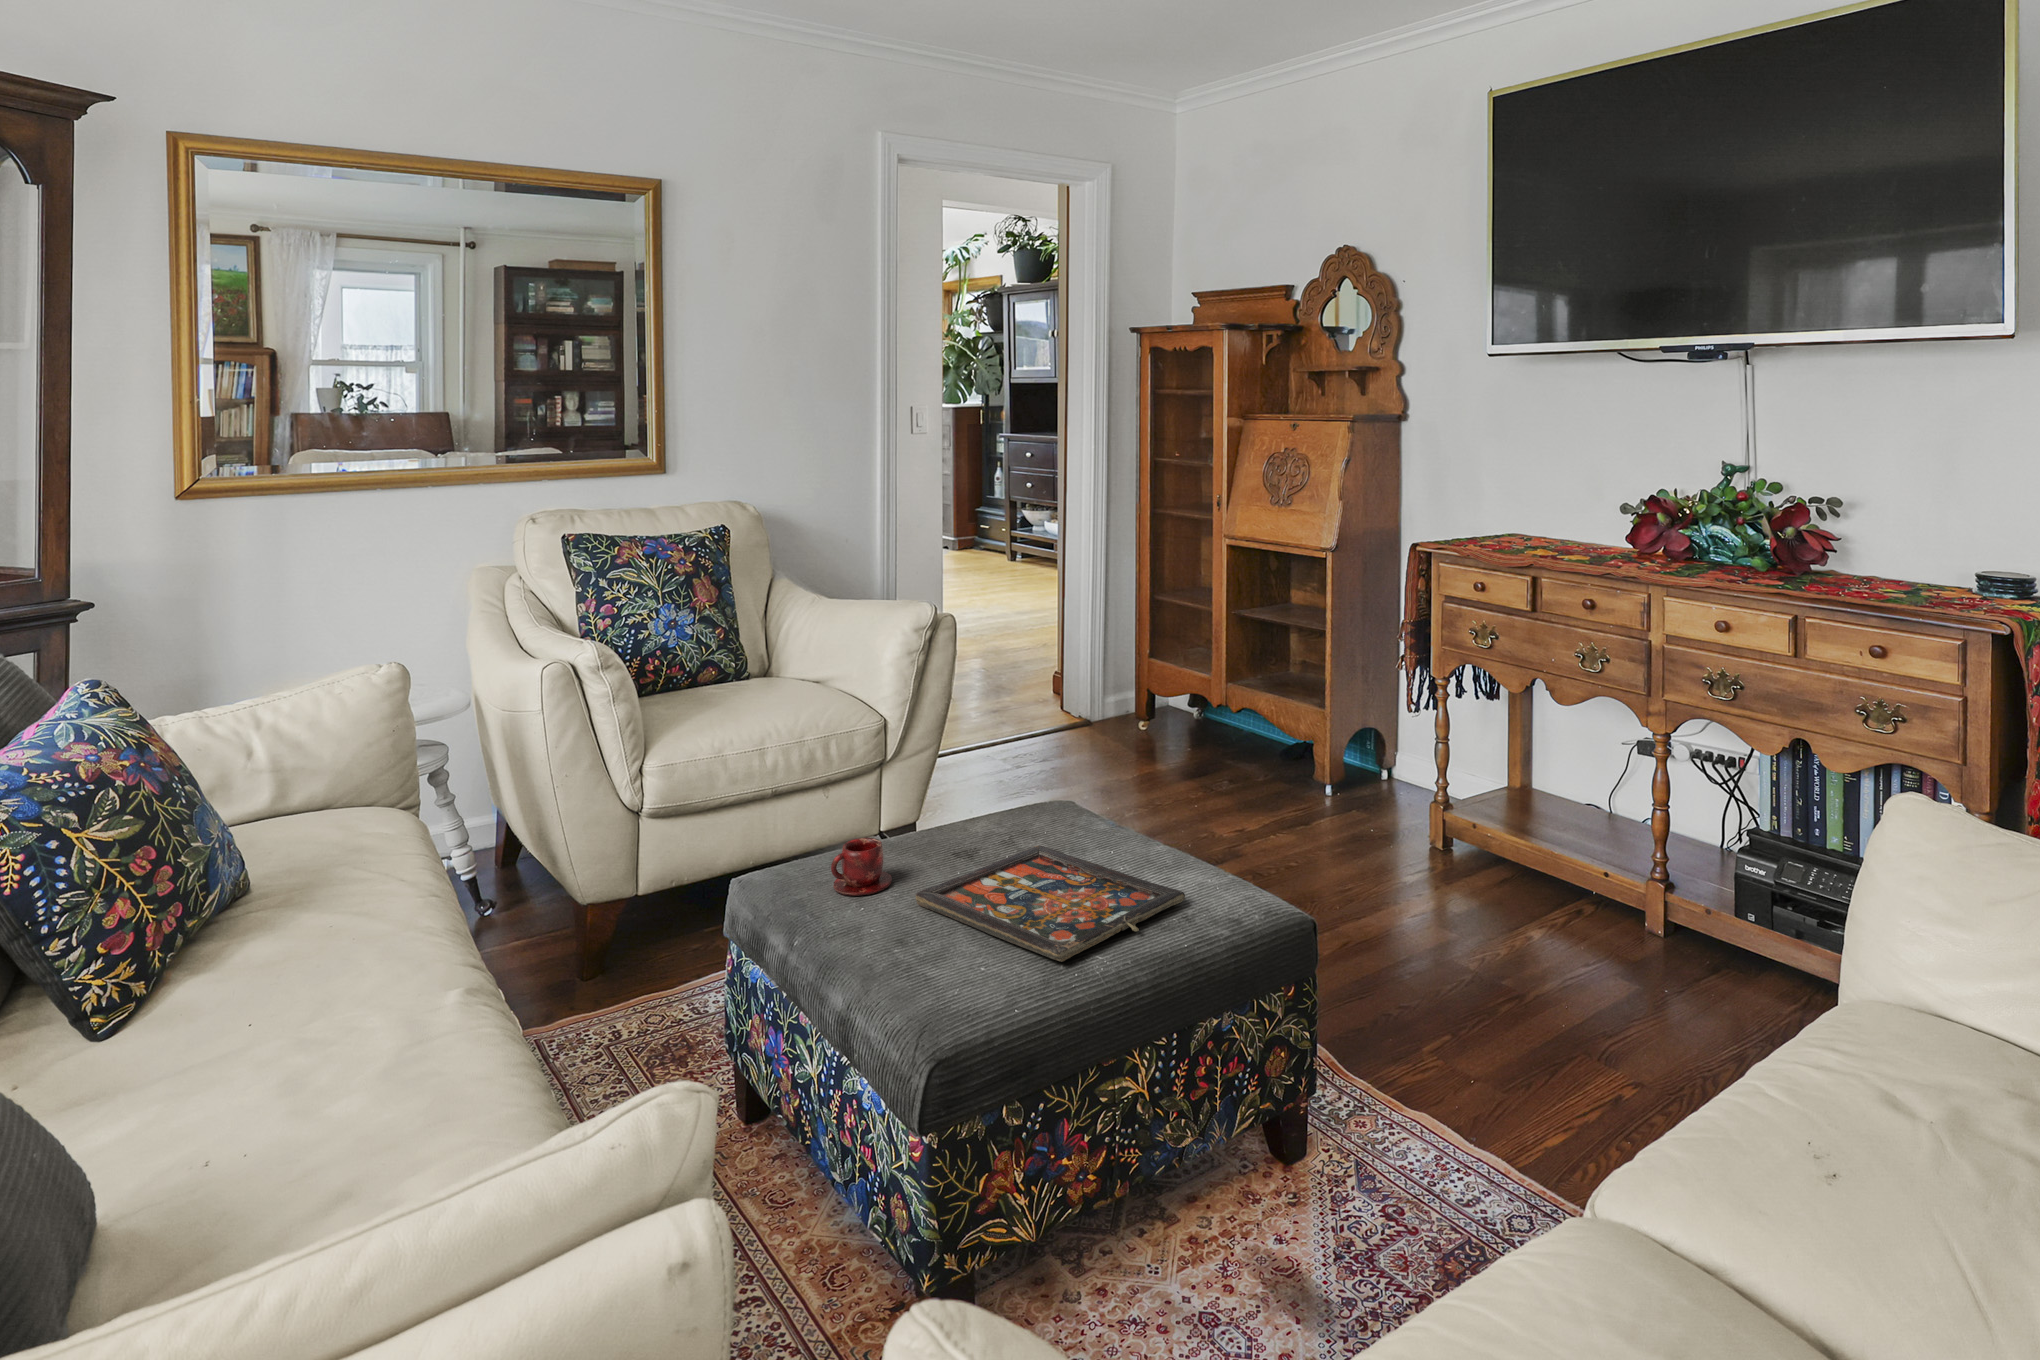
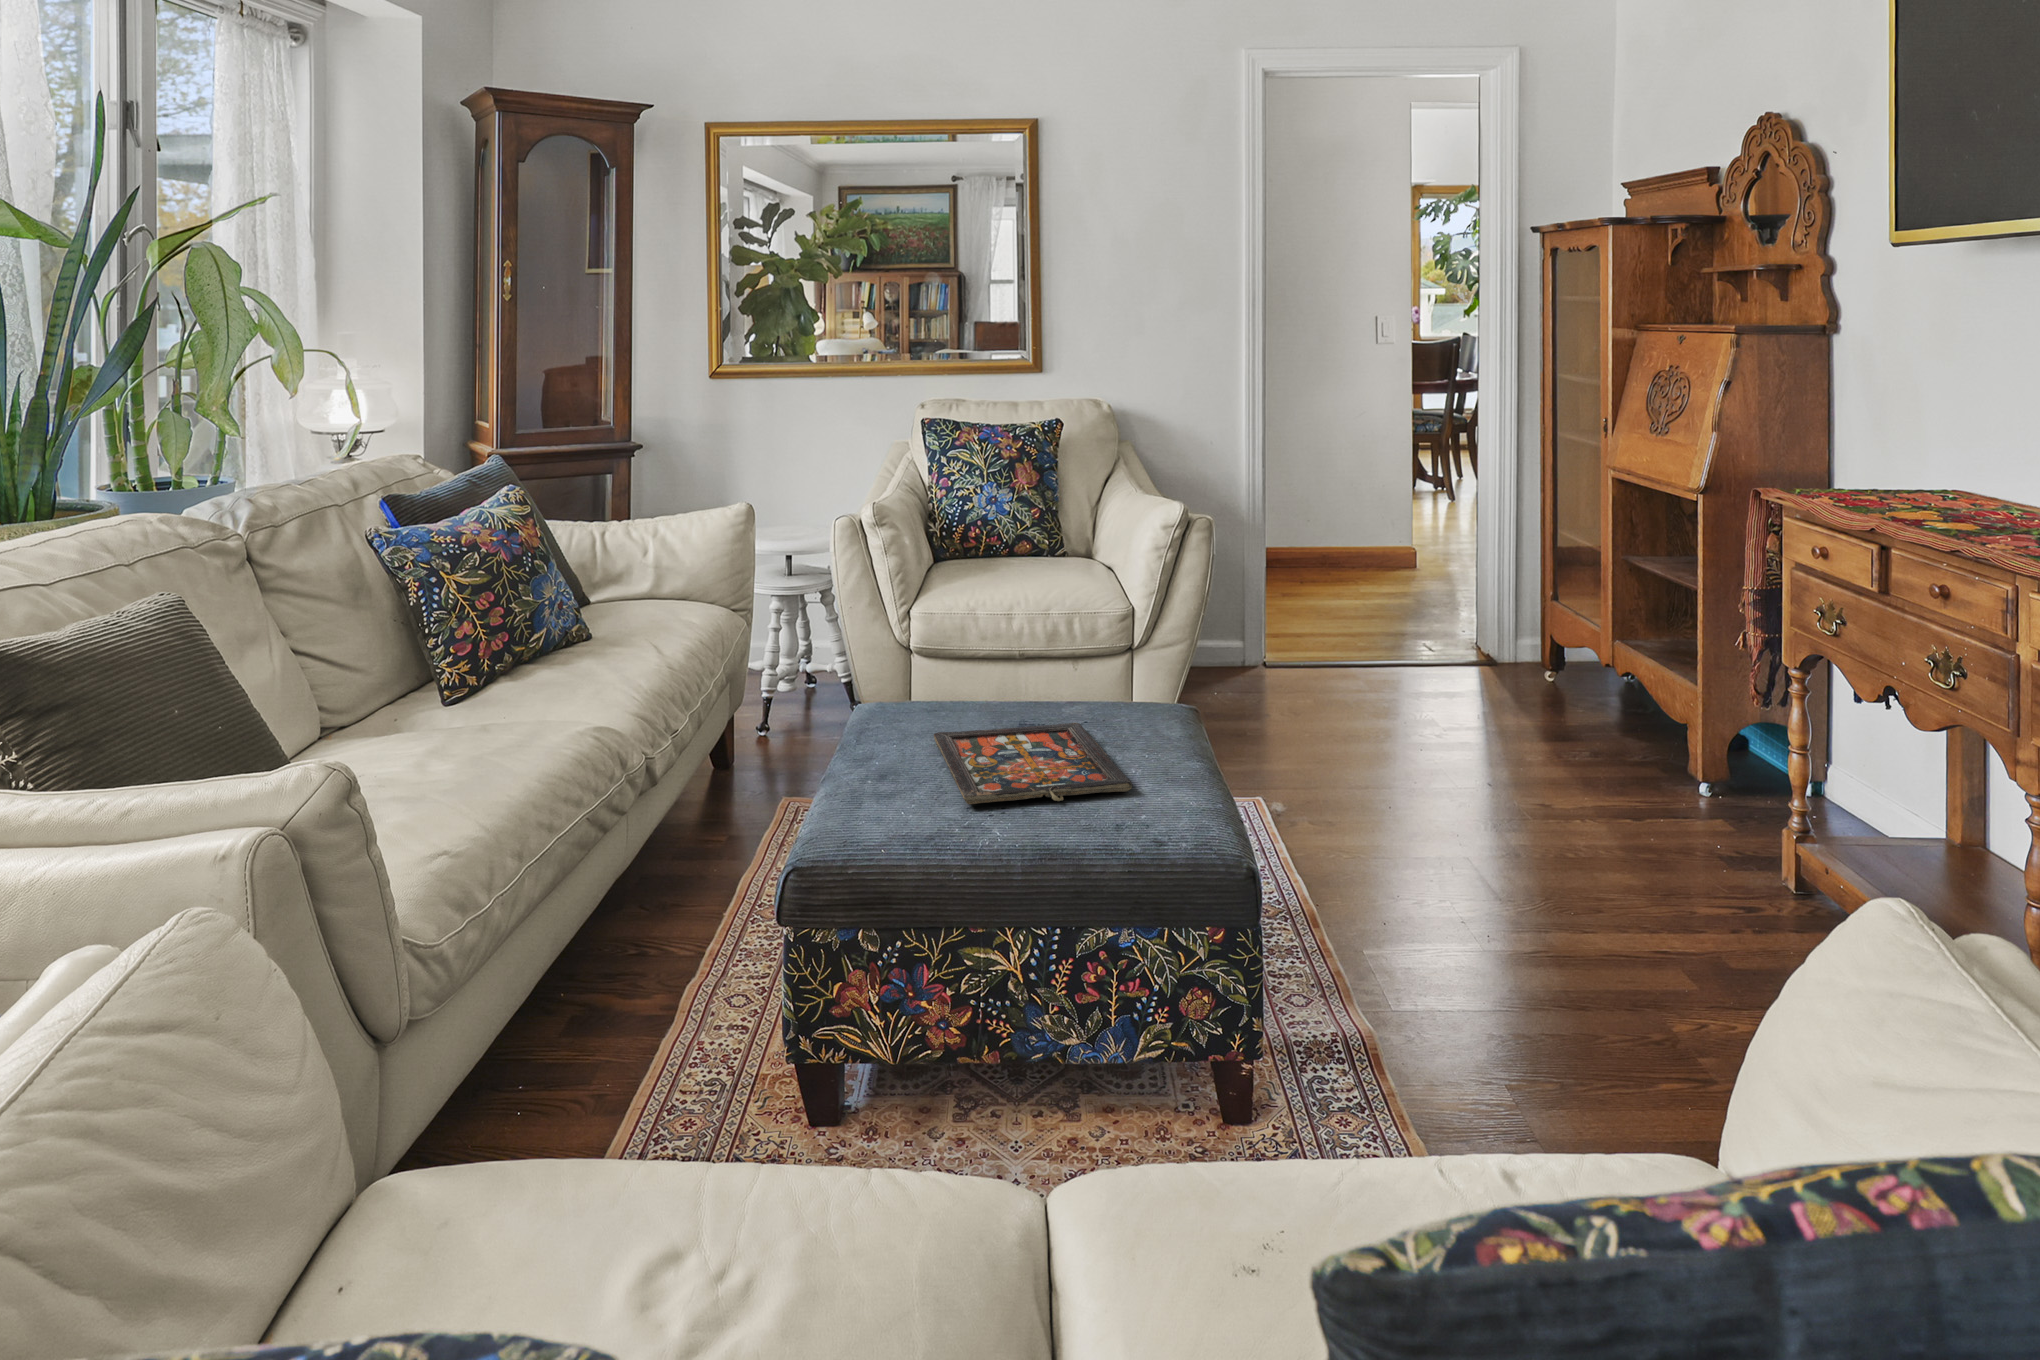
teacup: present [831,838,892,896] -> none [893,683,945,728]

